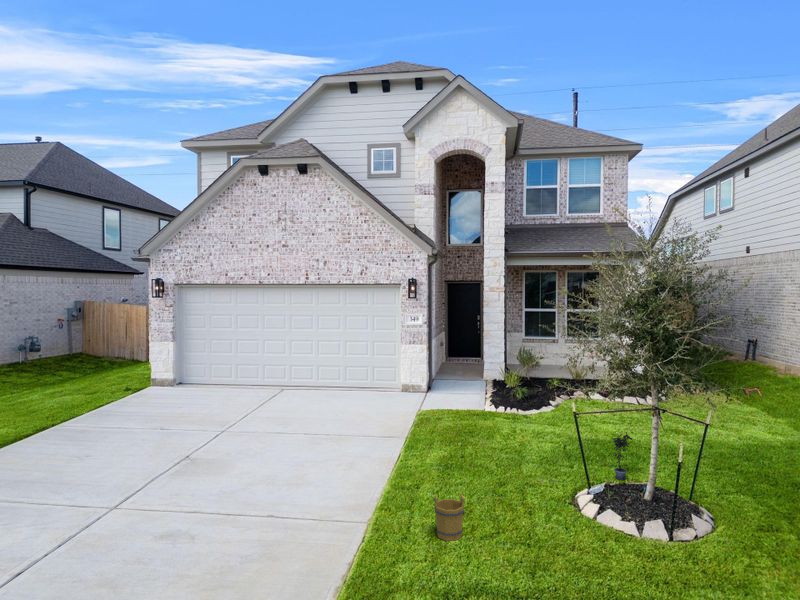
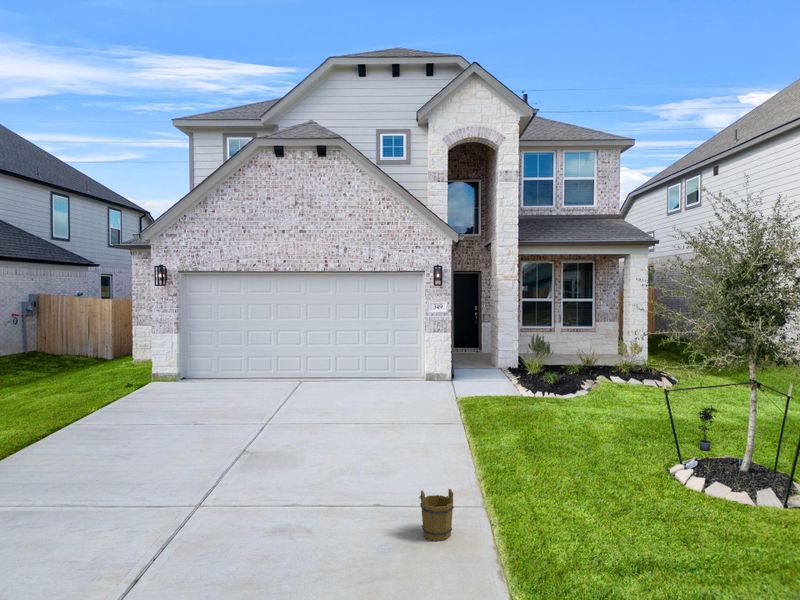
bucket: present [433,494,464,541] -> present [419,489,454,541]

